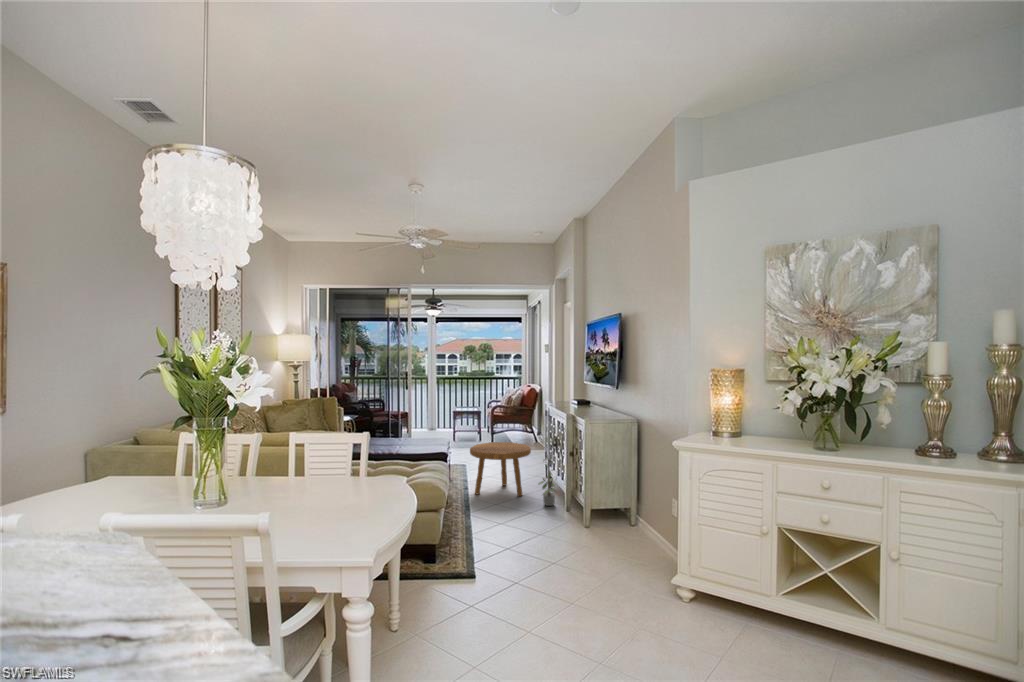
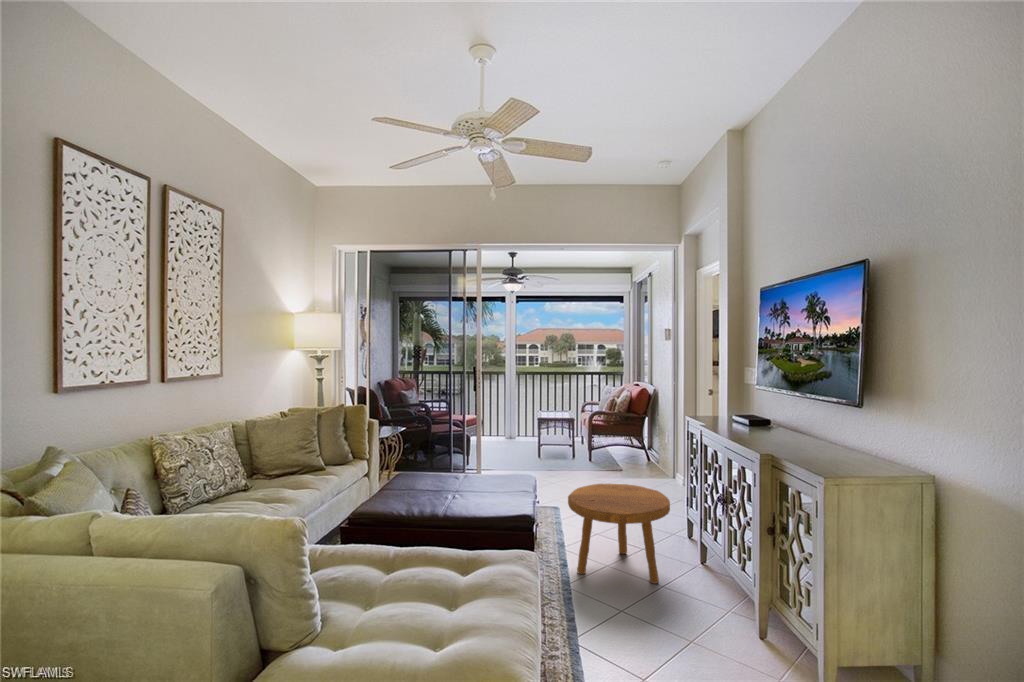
potted plant: present [539,457,555,506] -> none [692,521,732,617]

